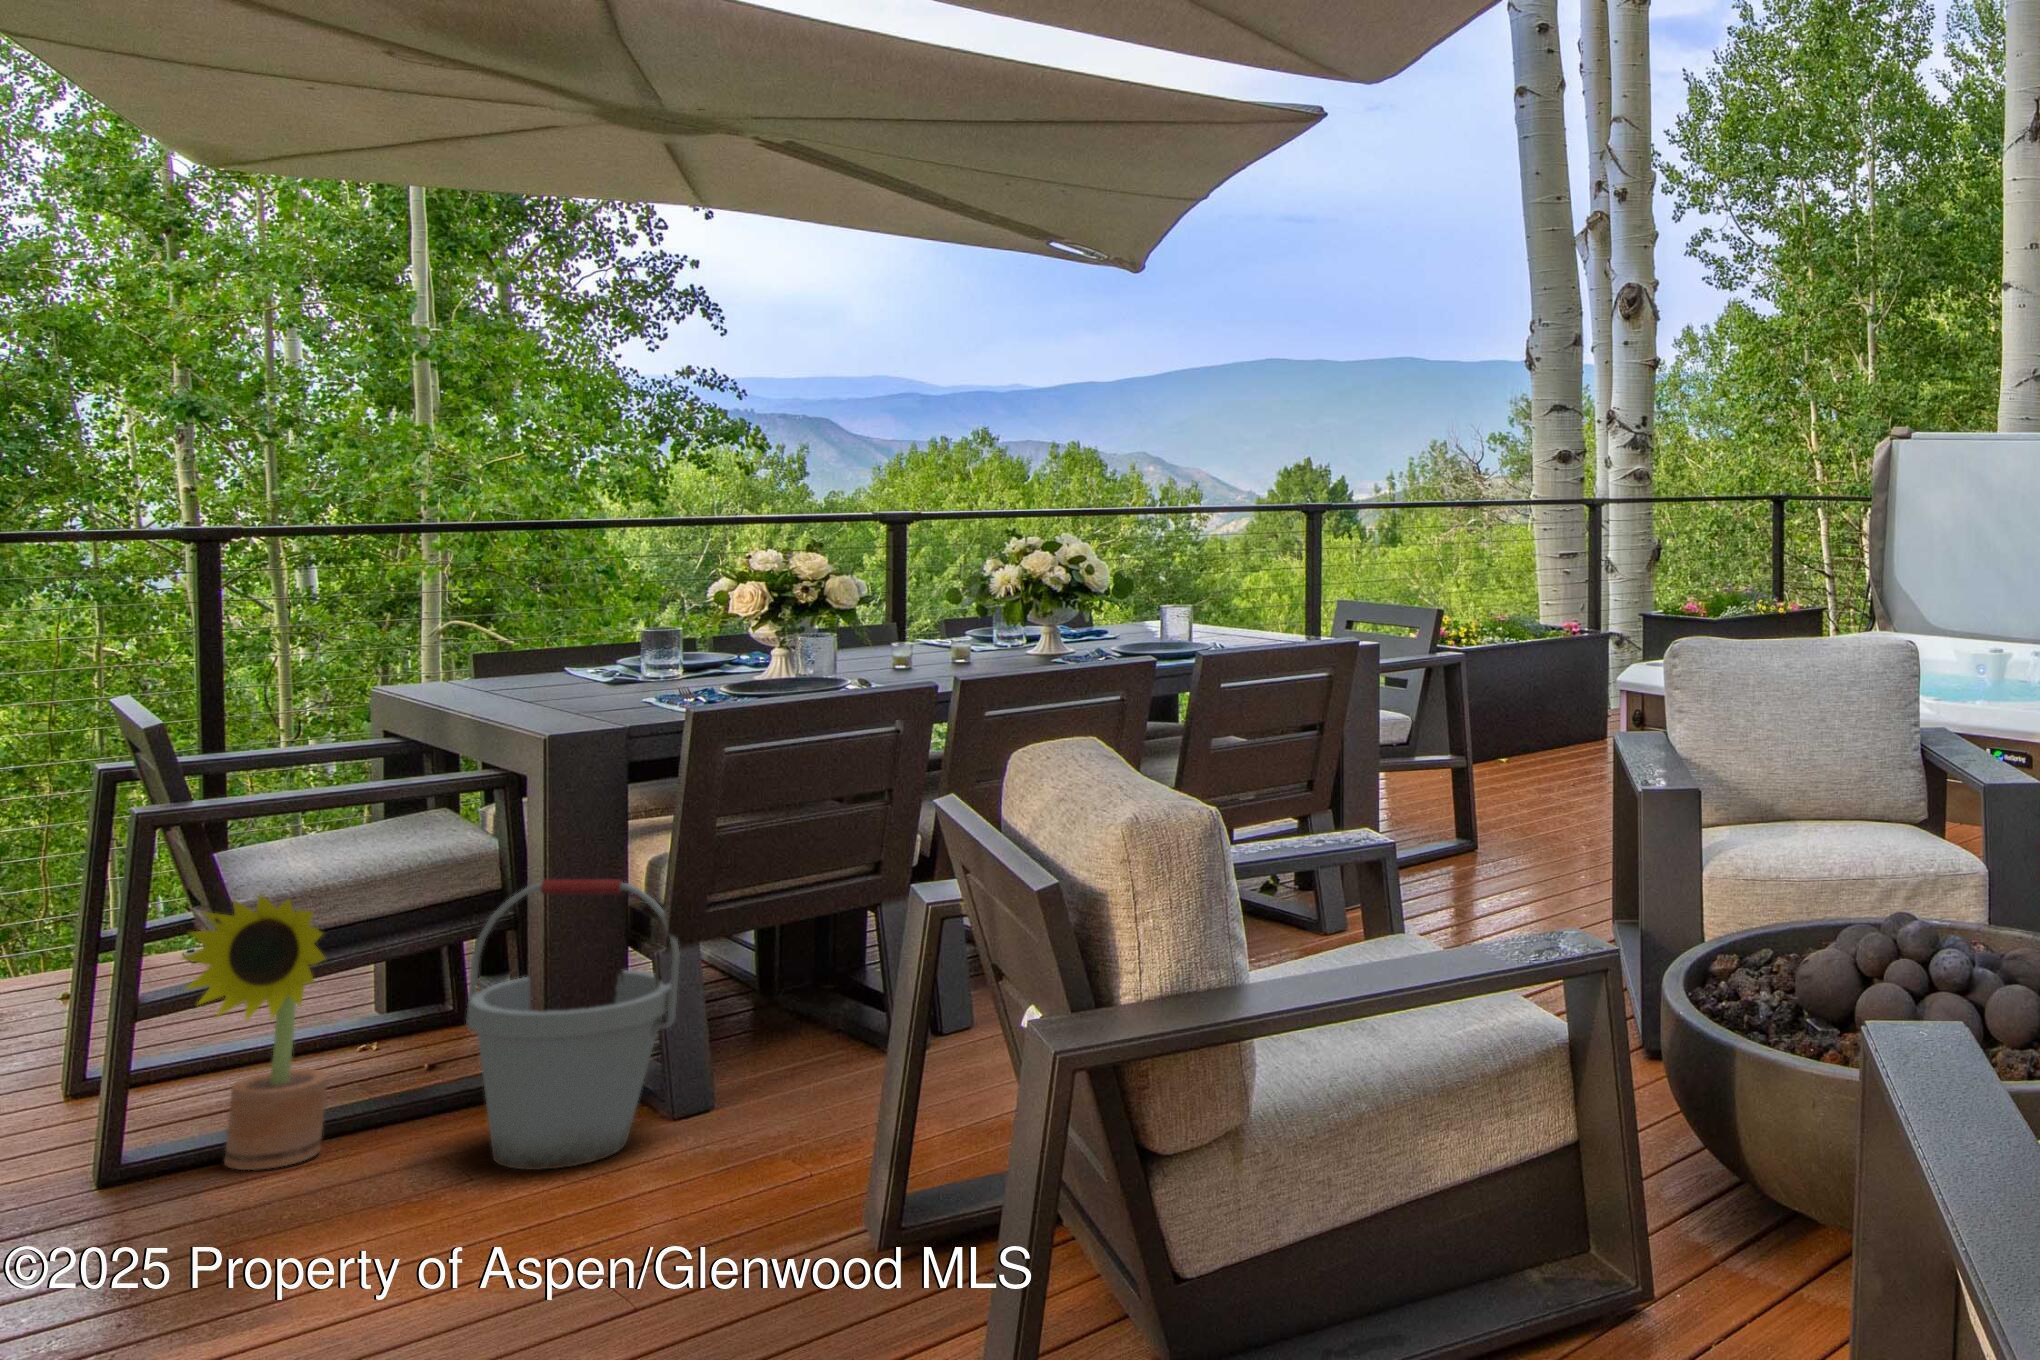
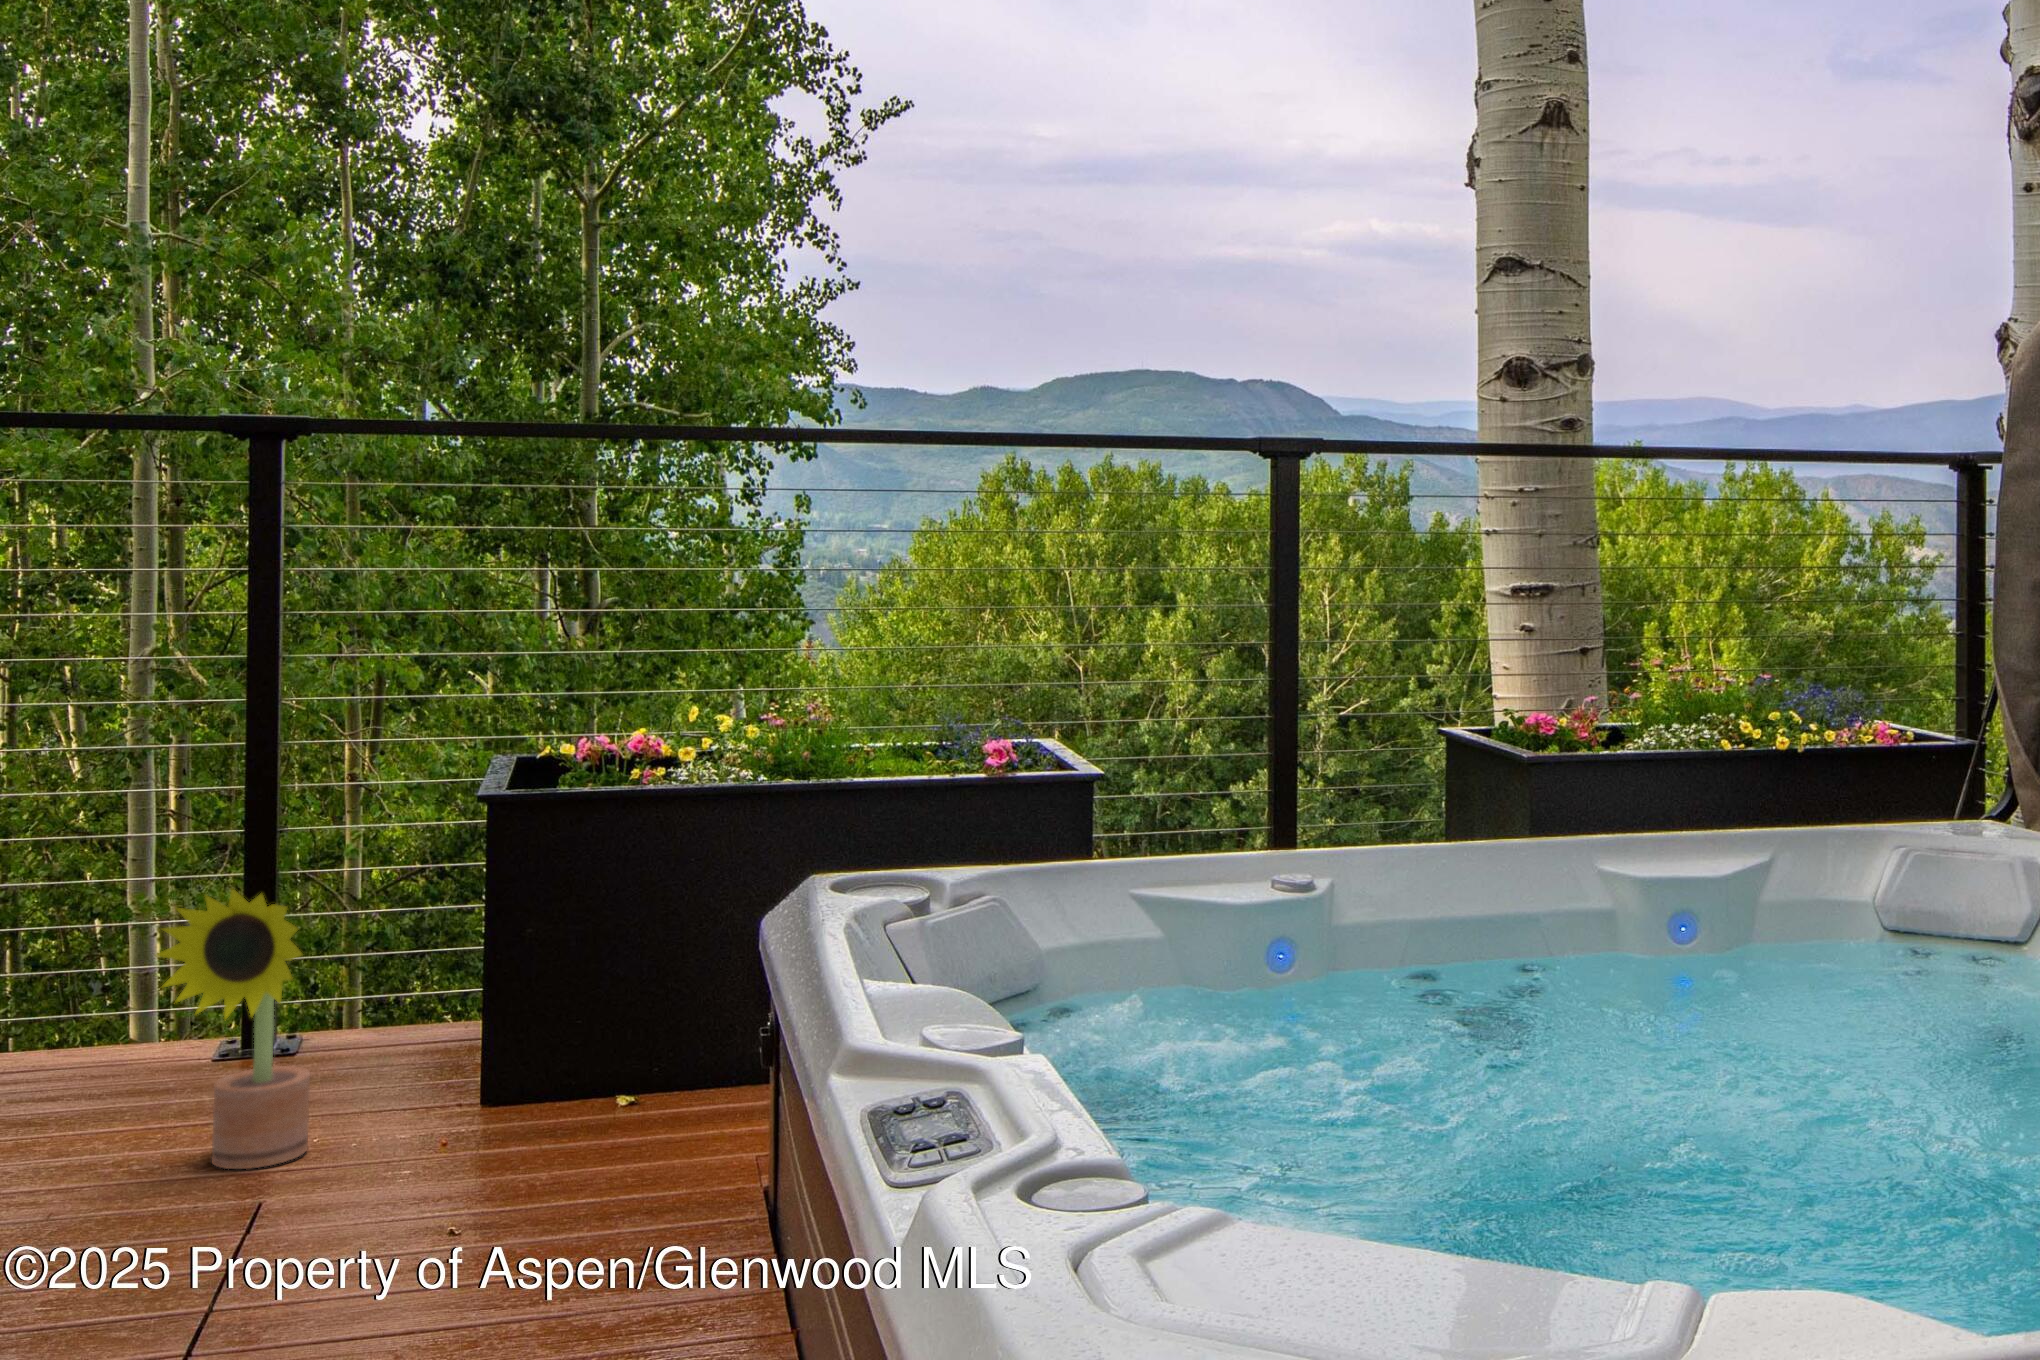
bucket: present [466,879,680,1170] -> none [449,869,666,1169]

